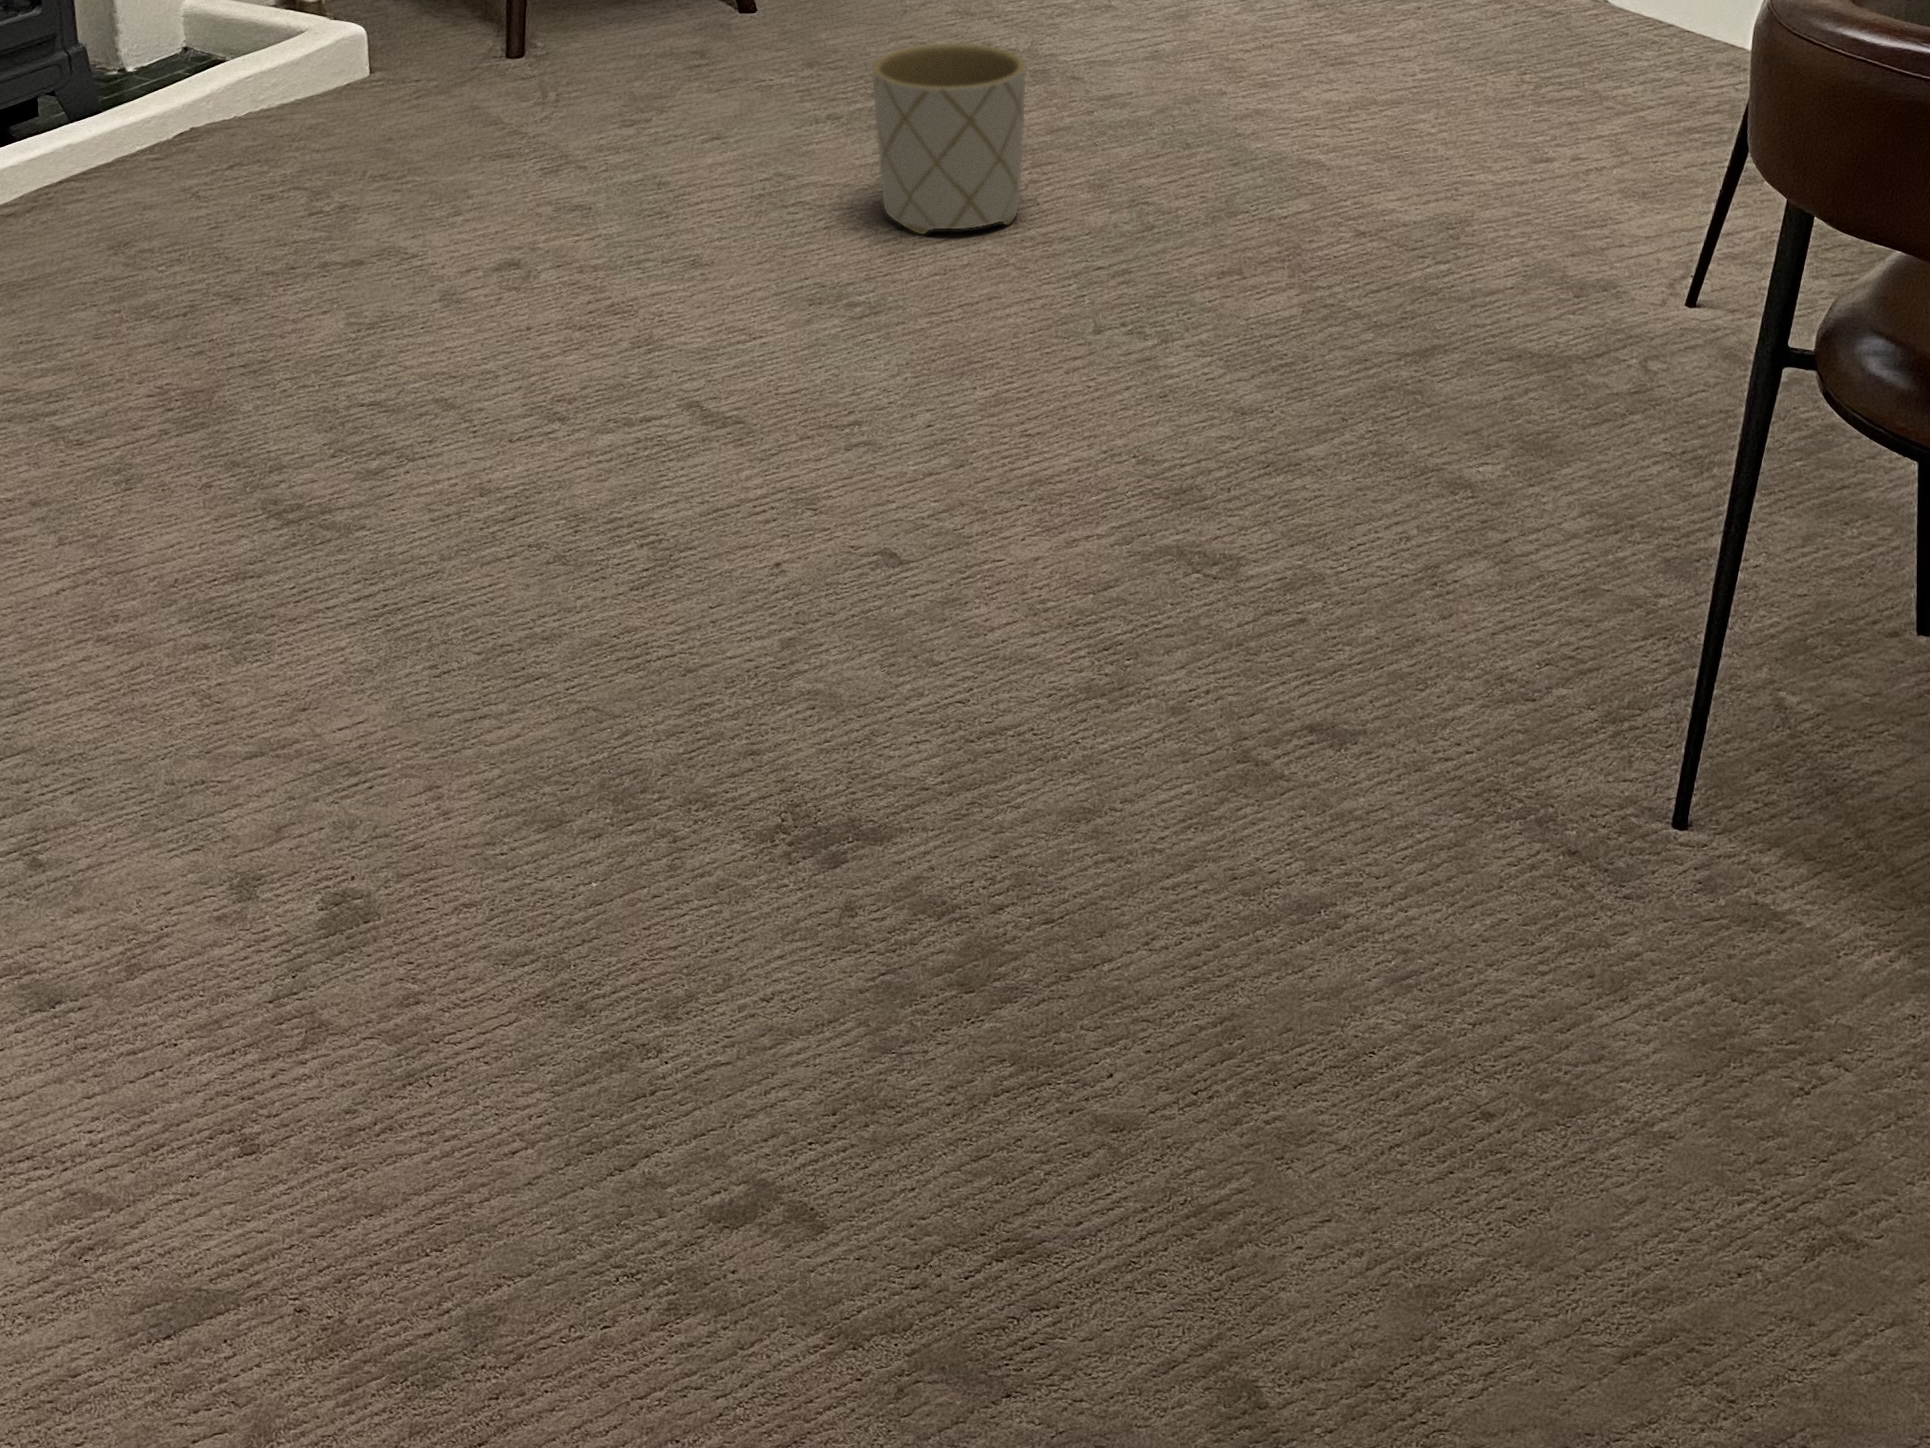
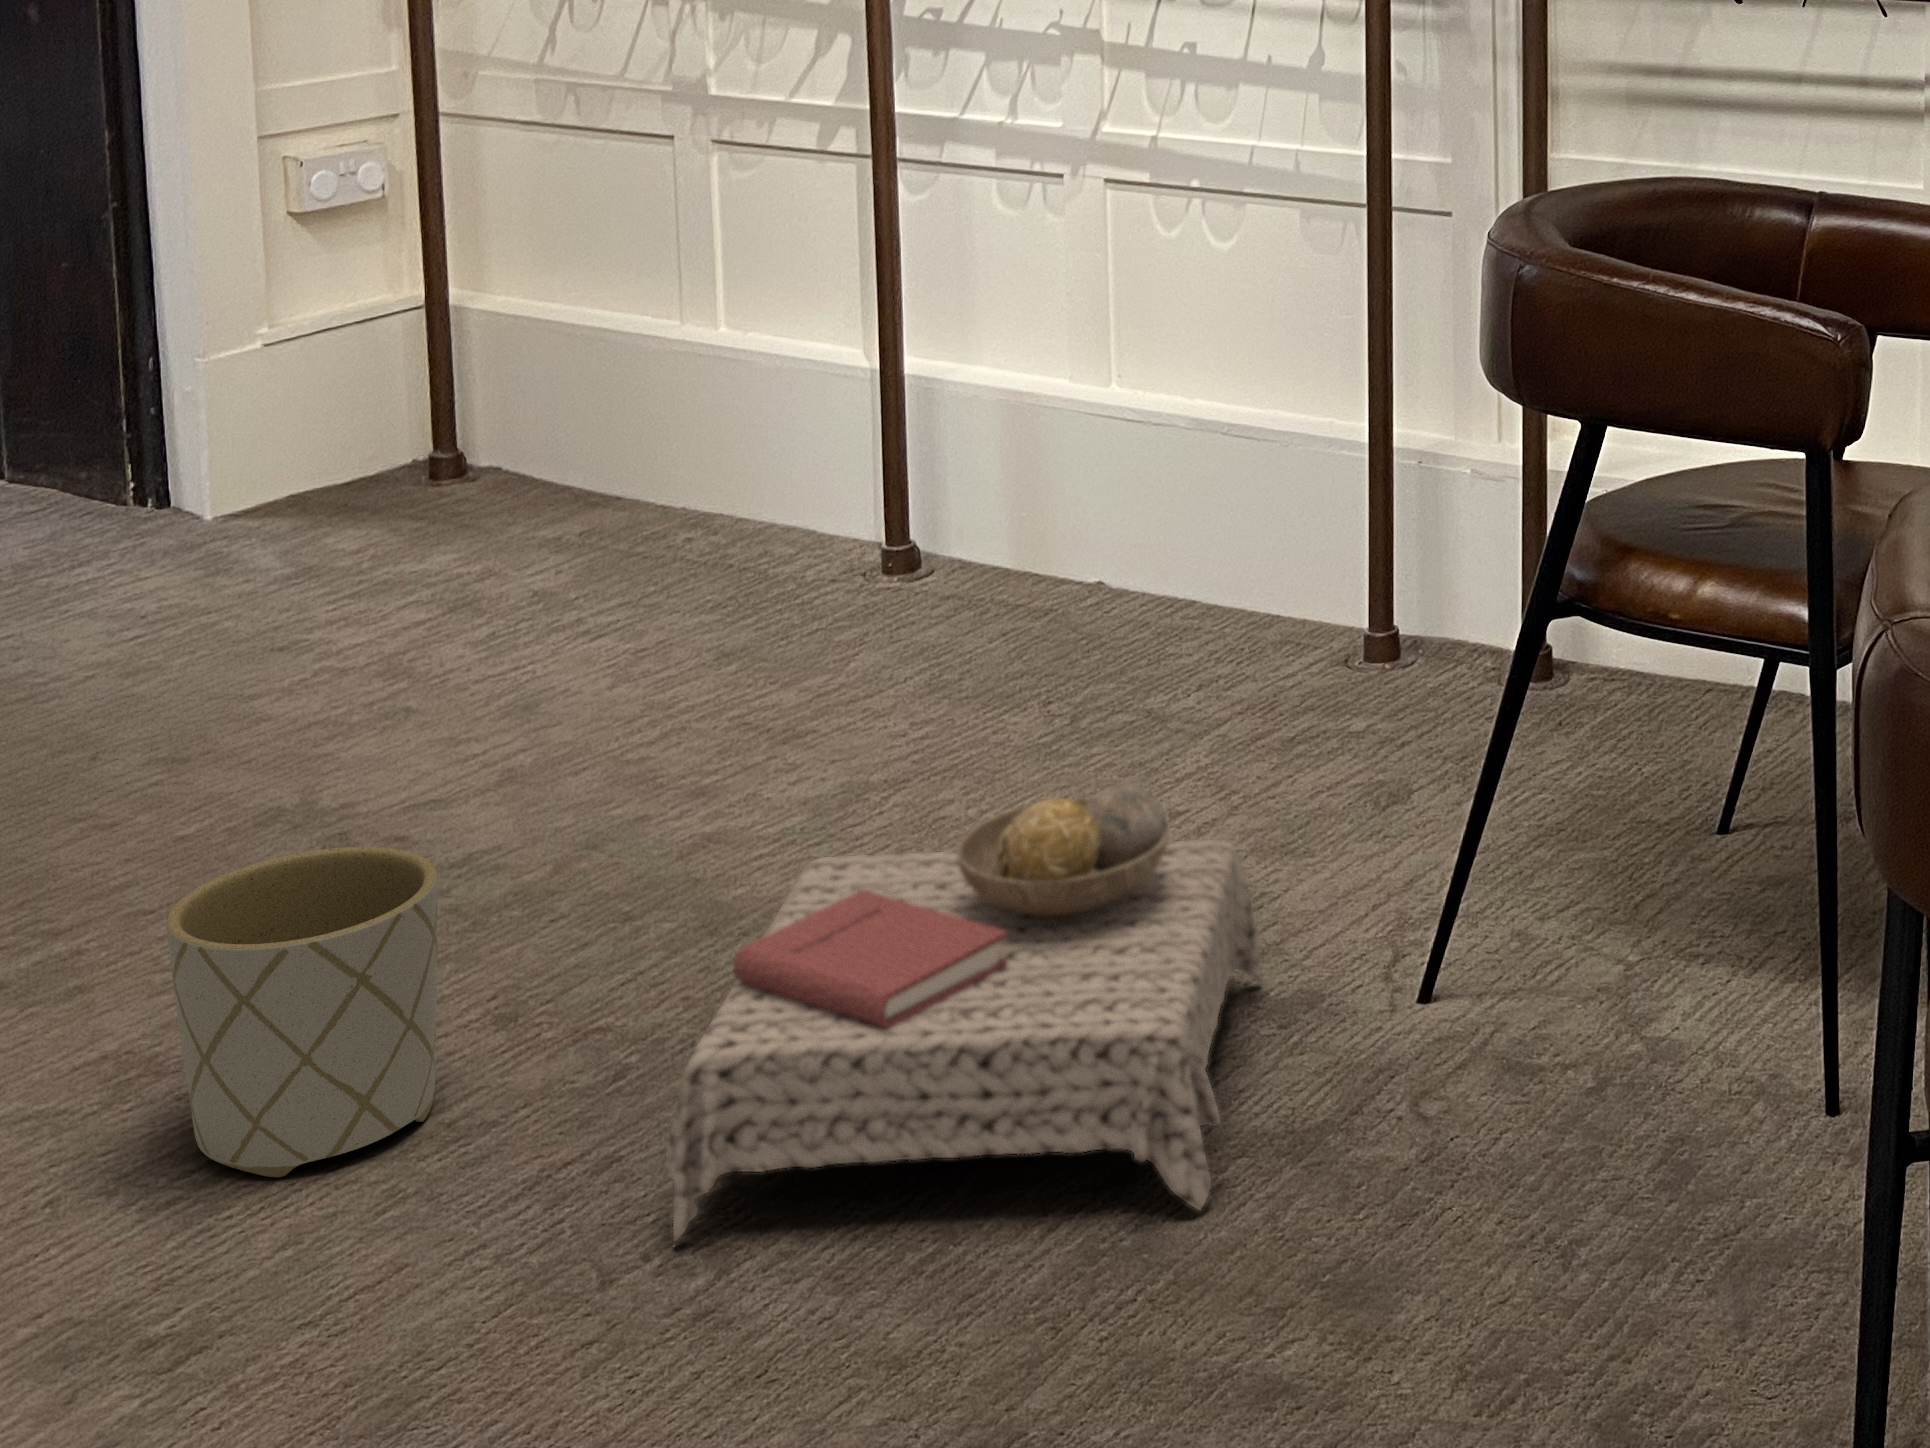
ottoman: none [1115,87,1566,383] -> present [664,783,1262,1244]

